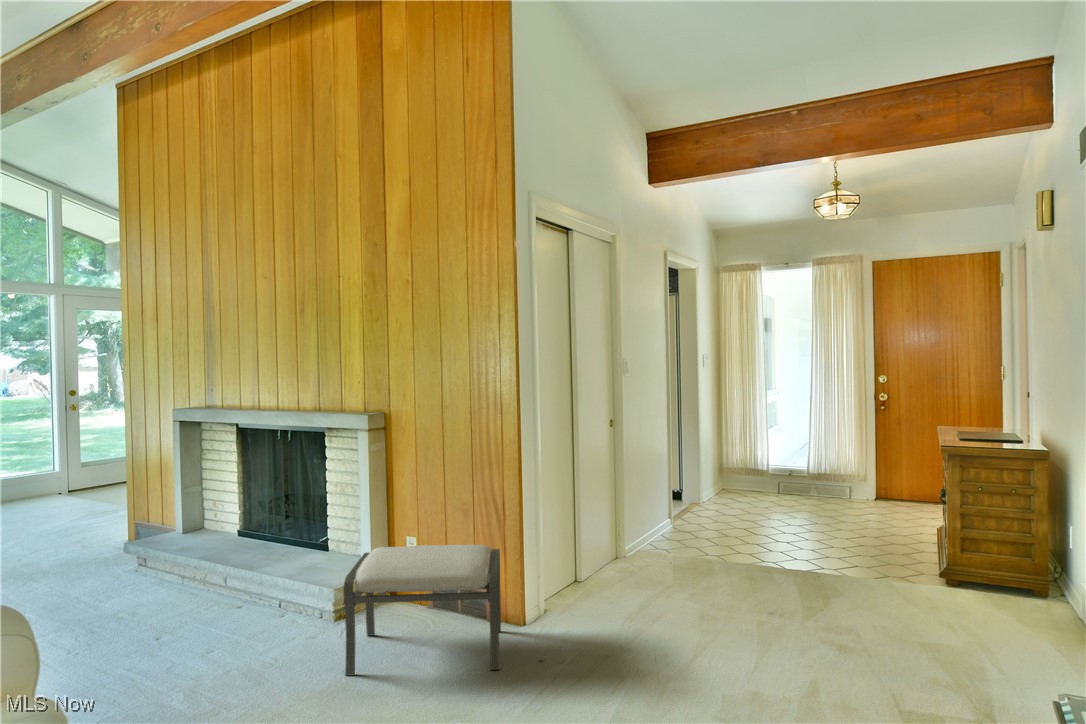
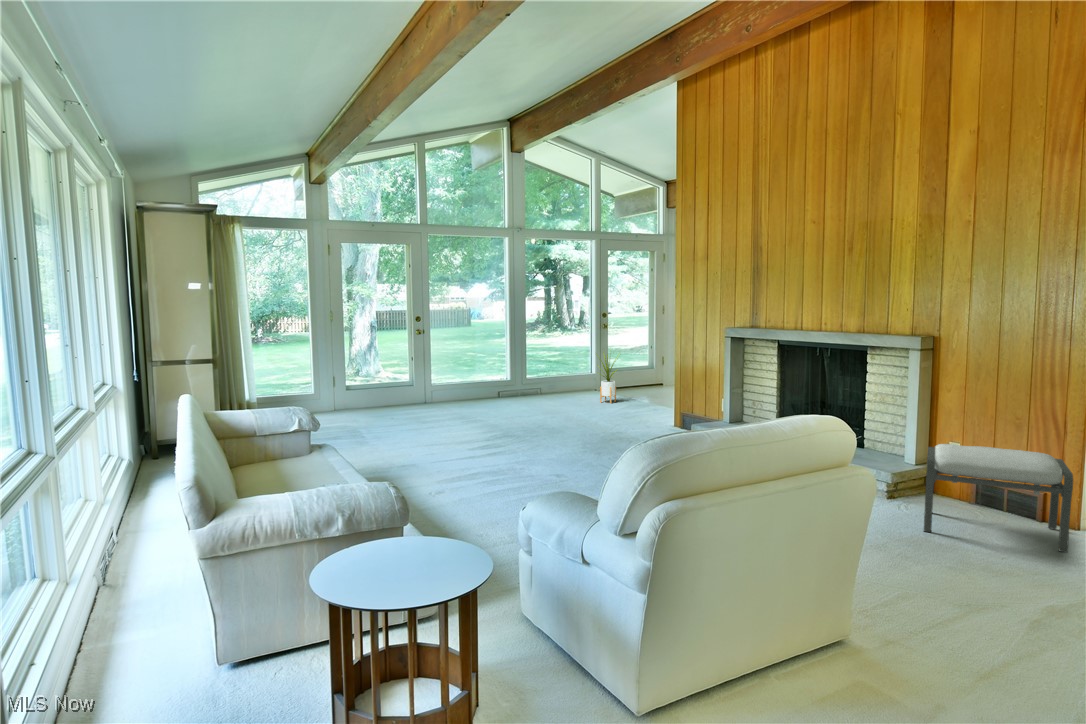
house plant: none [36,437,86,514] -> present [600,352,617,403]

